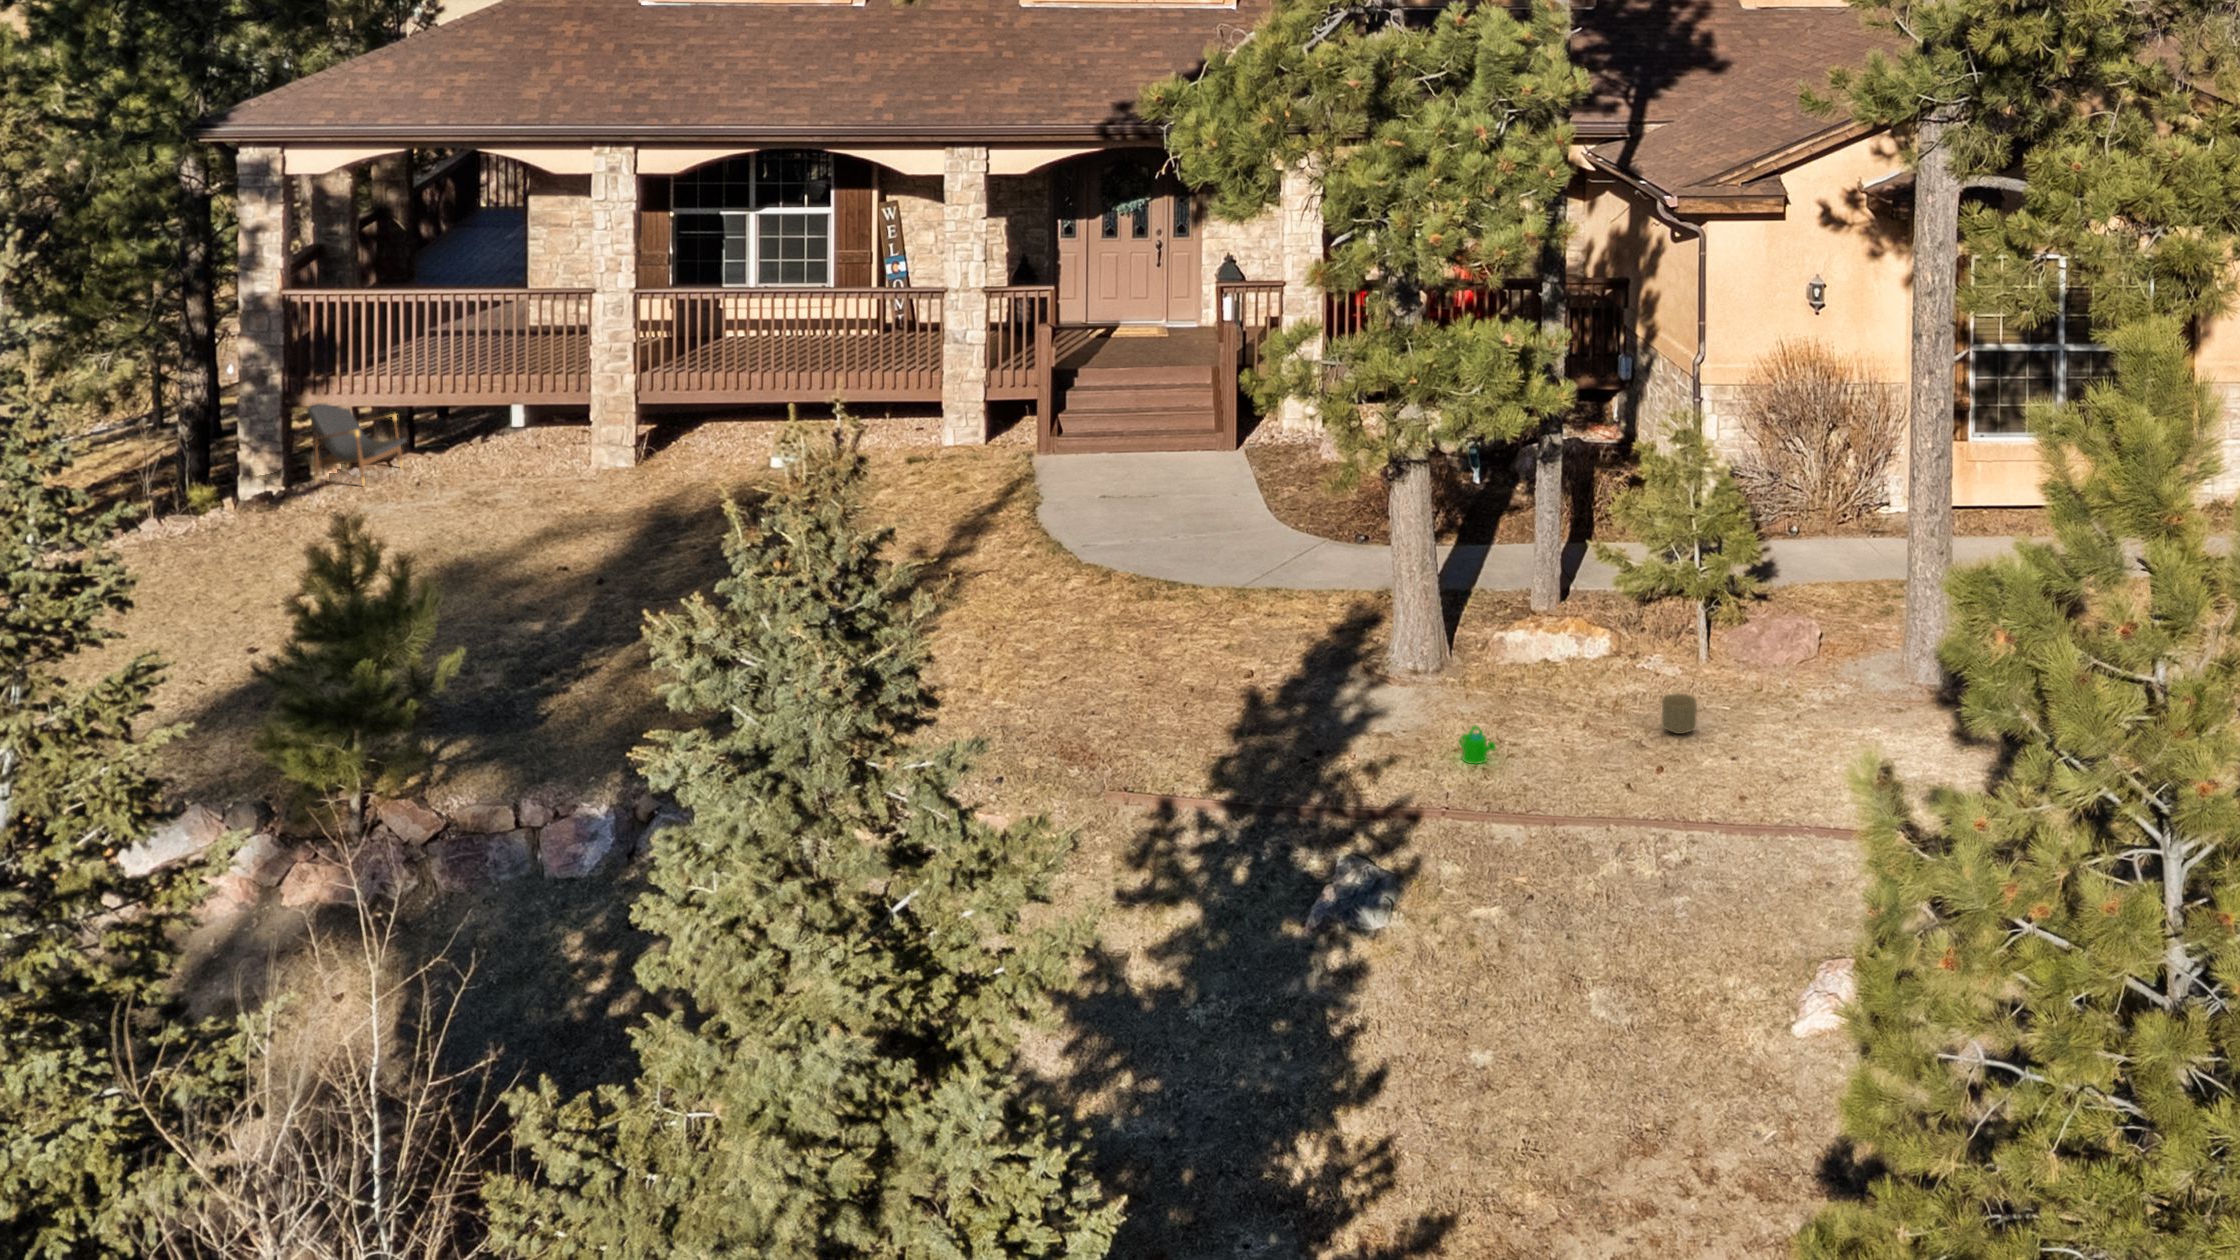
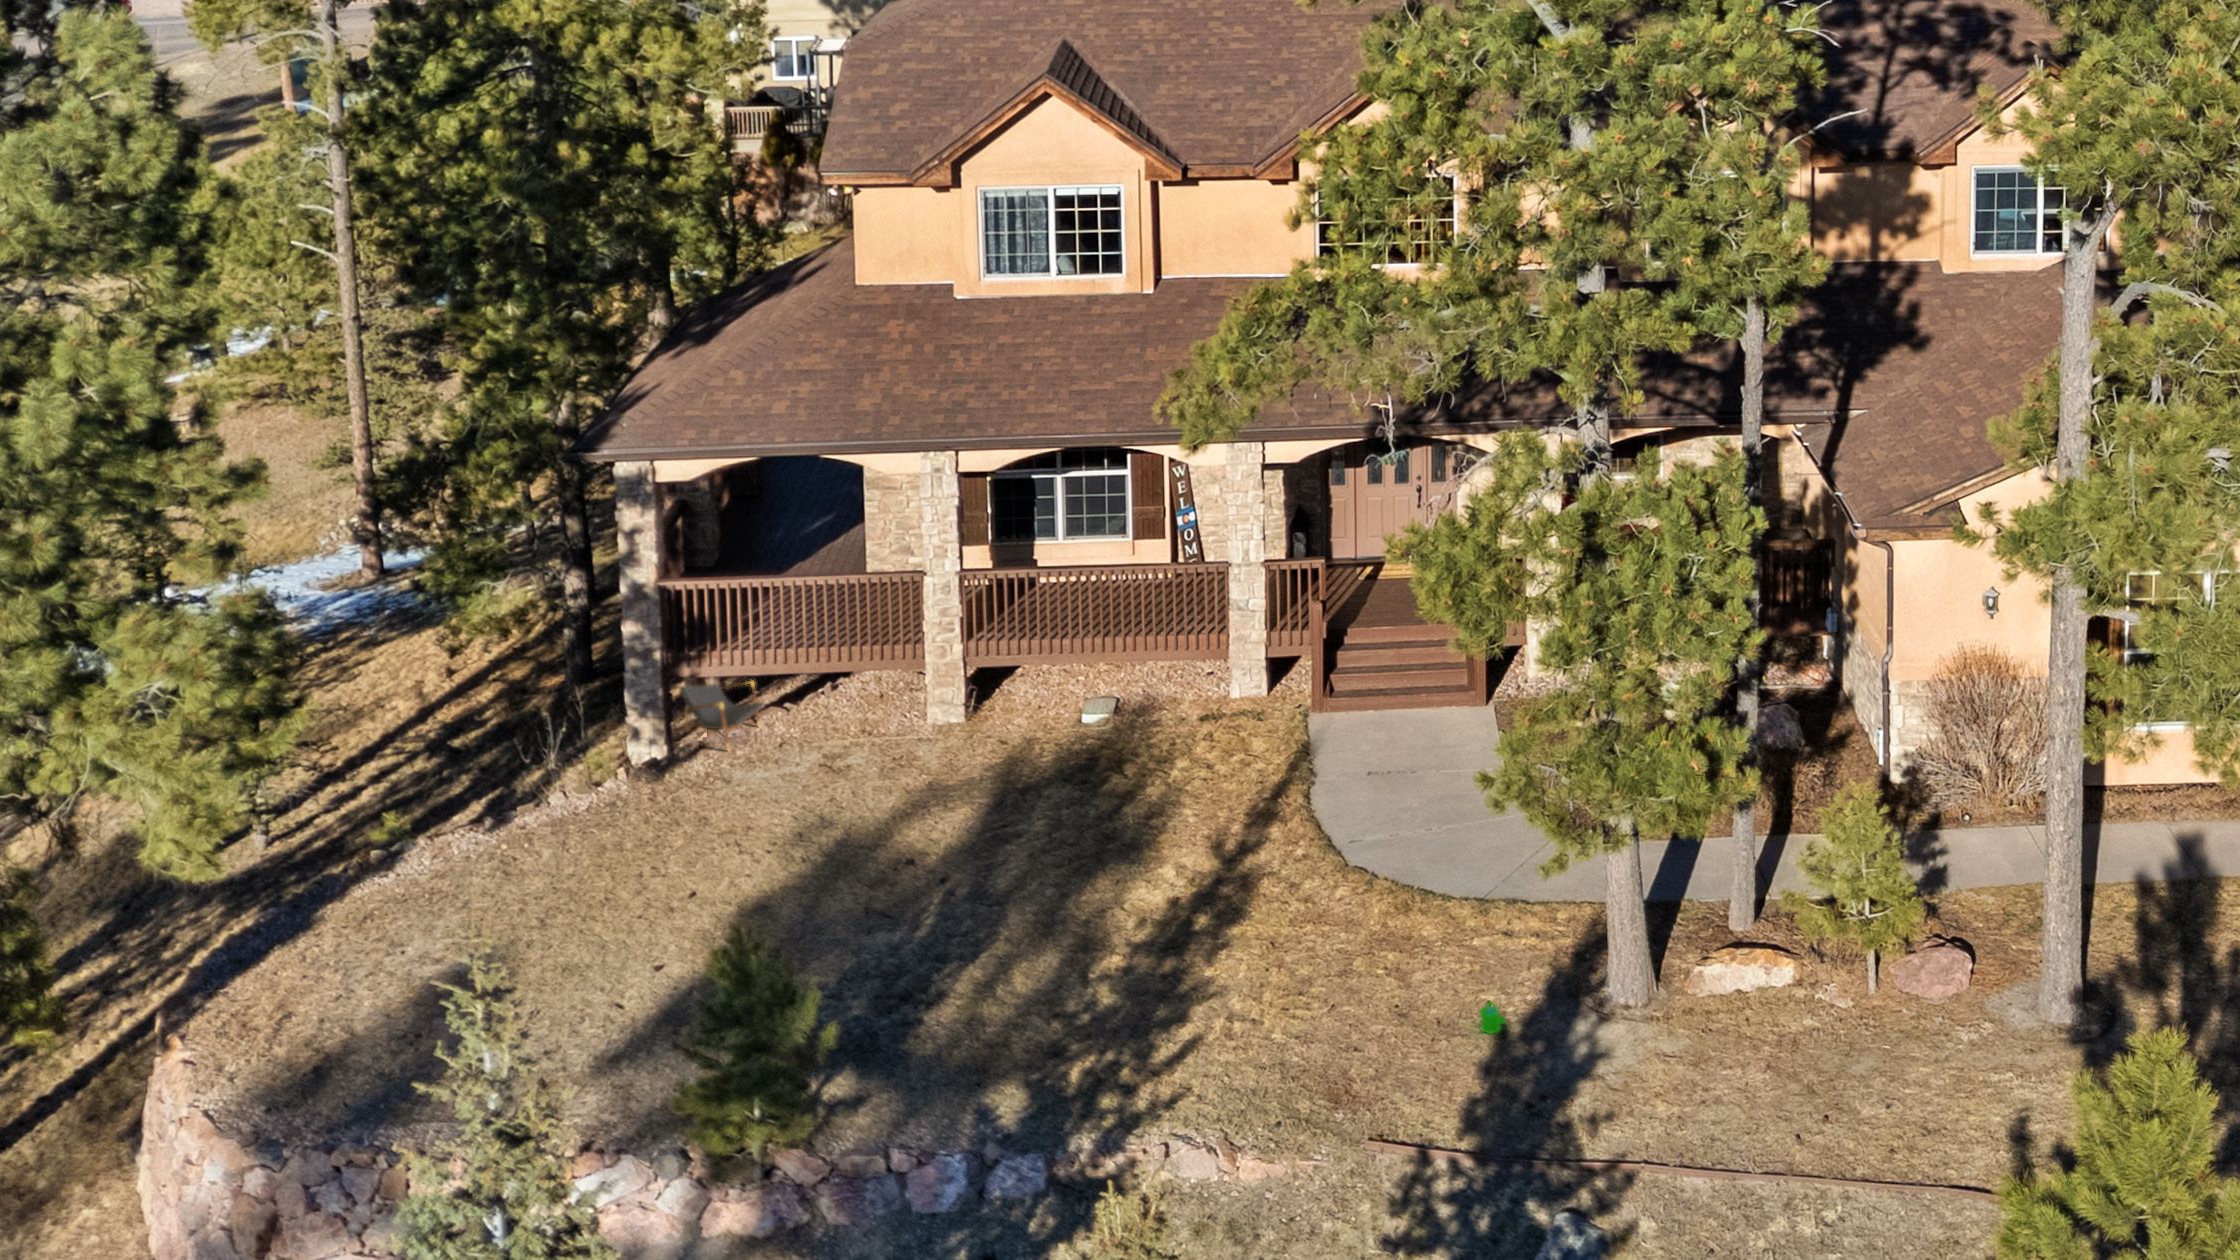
planter: present [1662,694,1697,734] -> none [1851,1029,1881,1067]
watering can: present [1459,725,1496,764] -> present [1479,1001,1506,1034]

